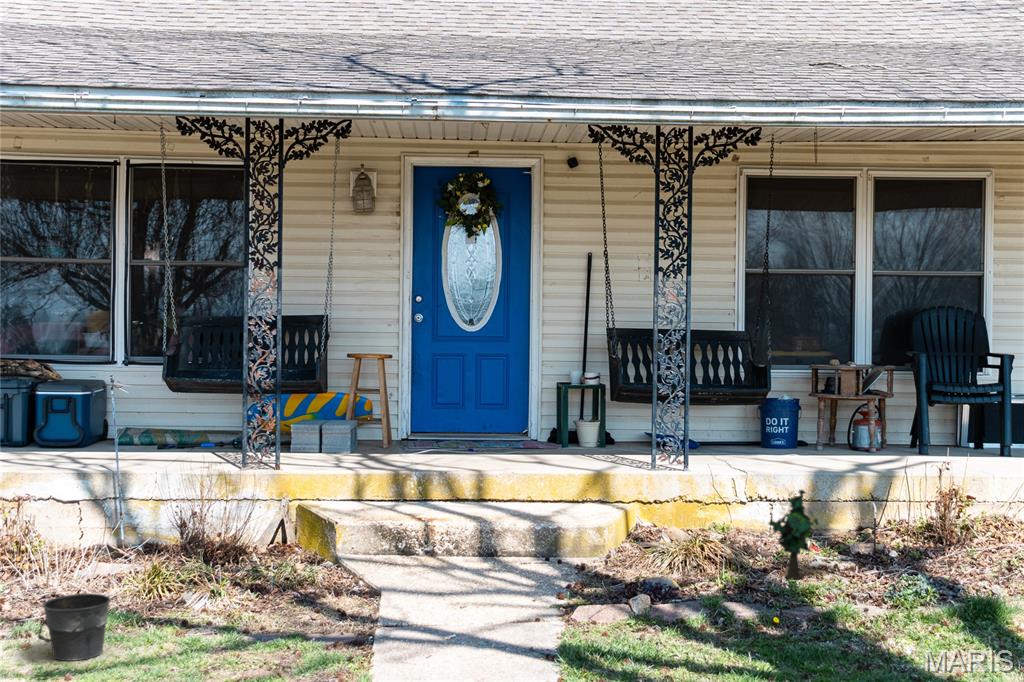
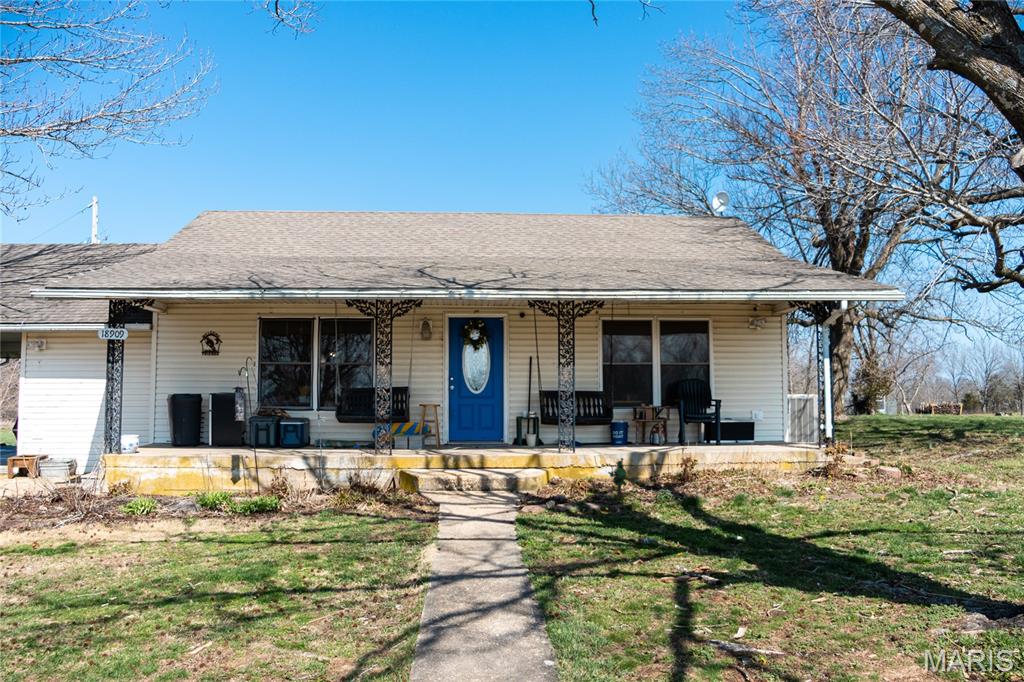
bucket: present [38,594,110,661] -> none [299,502,329,529]

